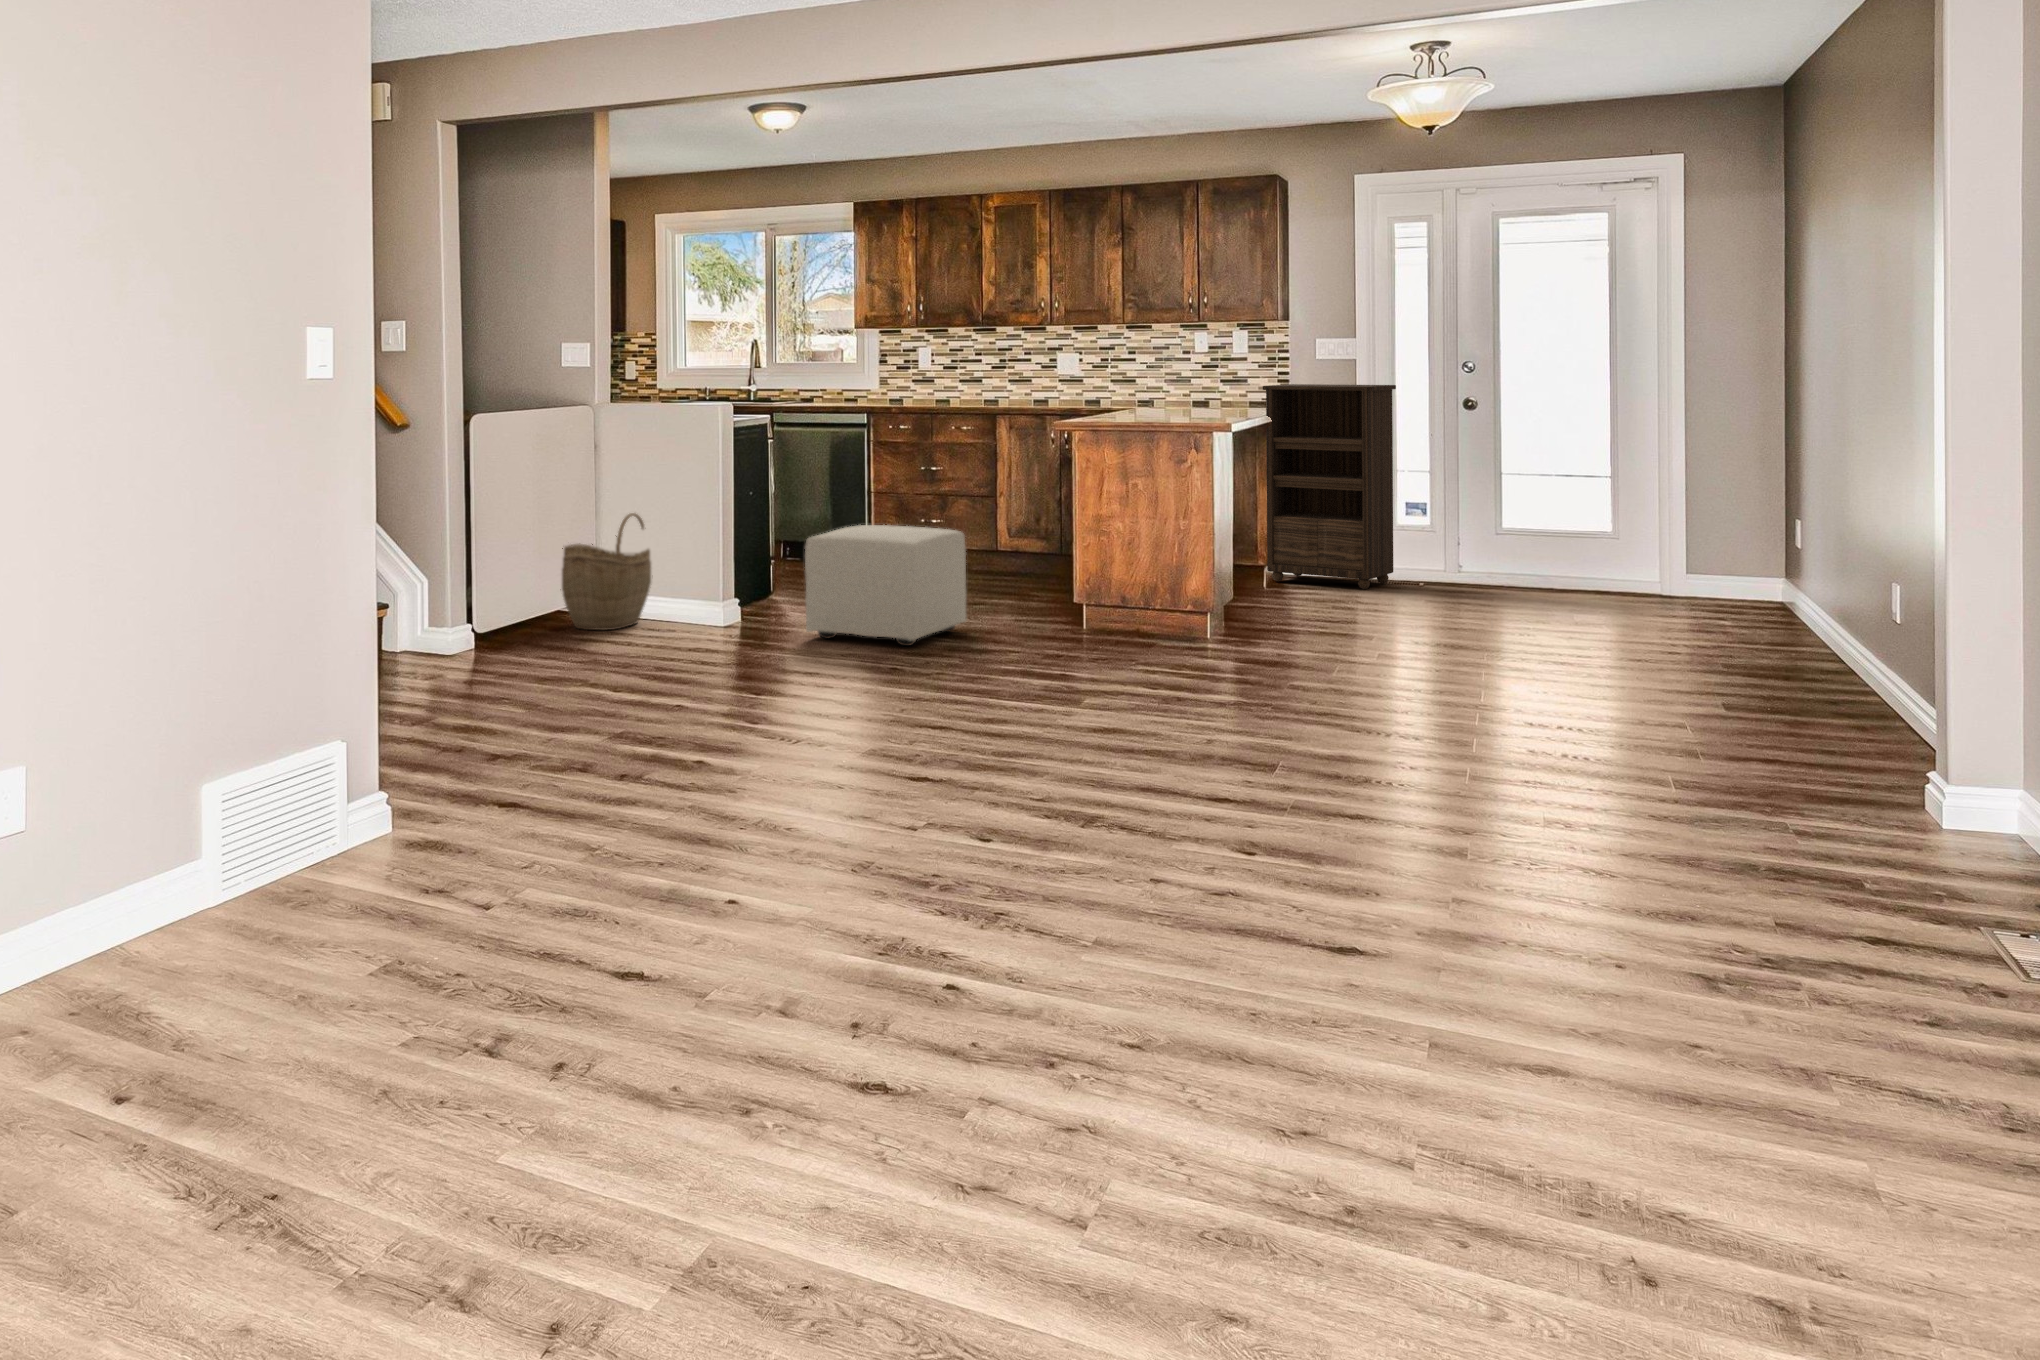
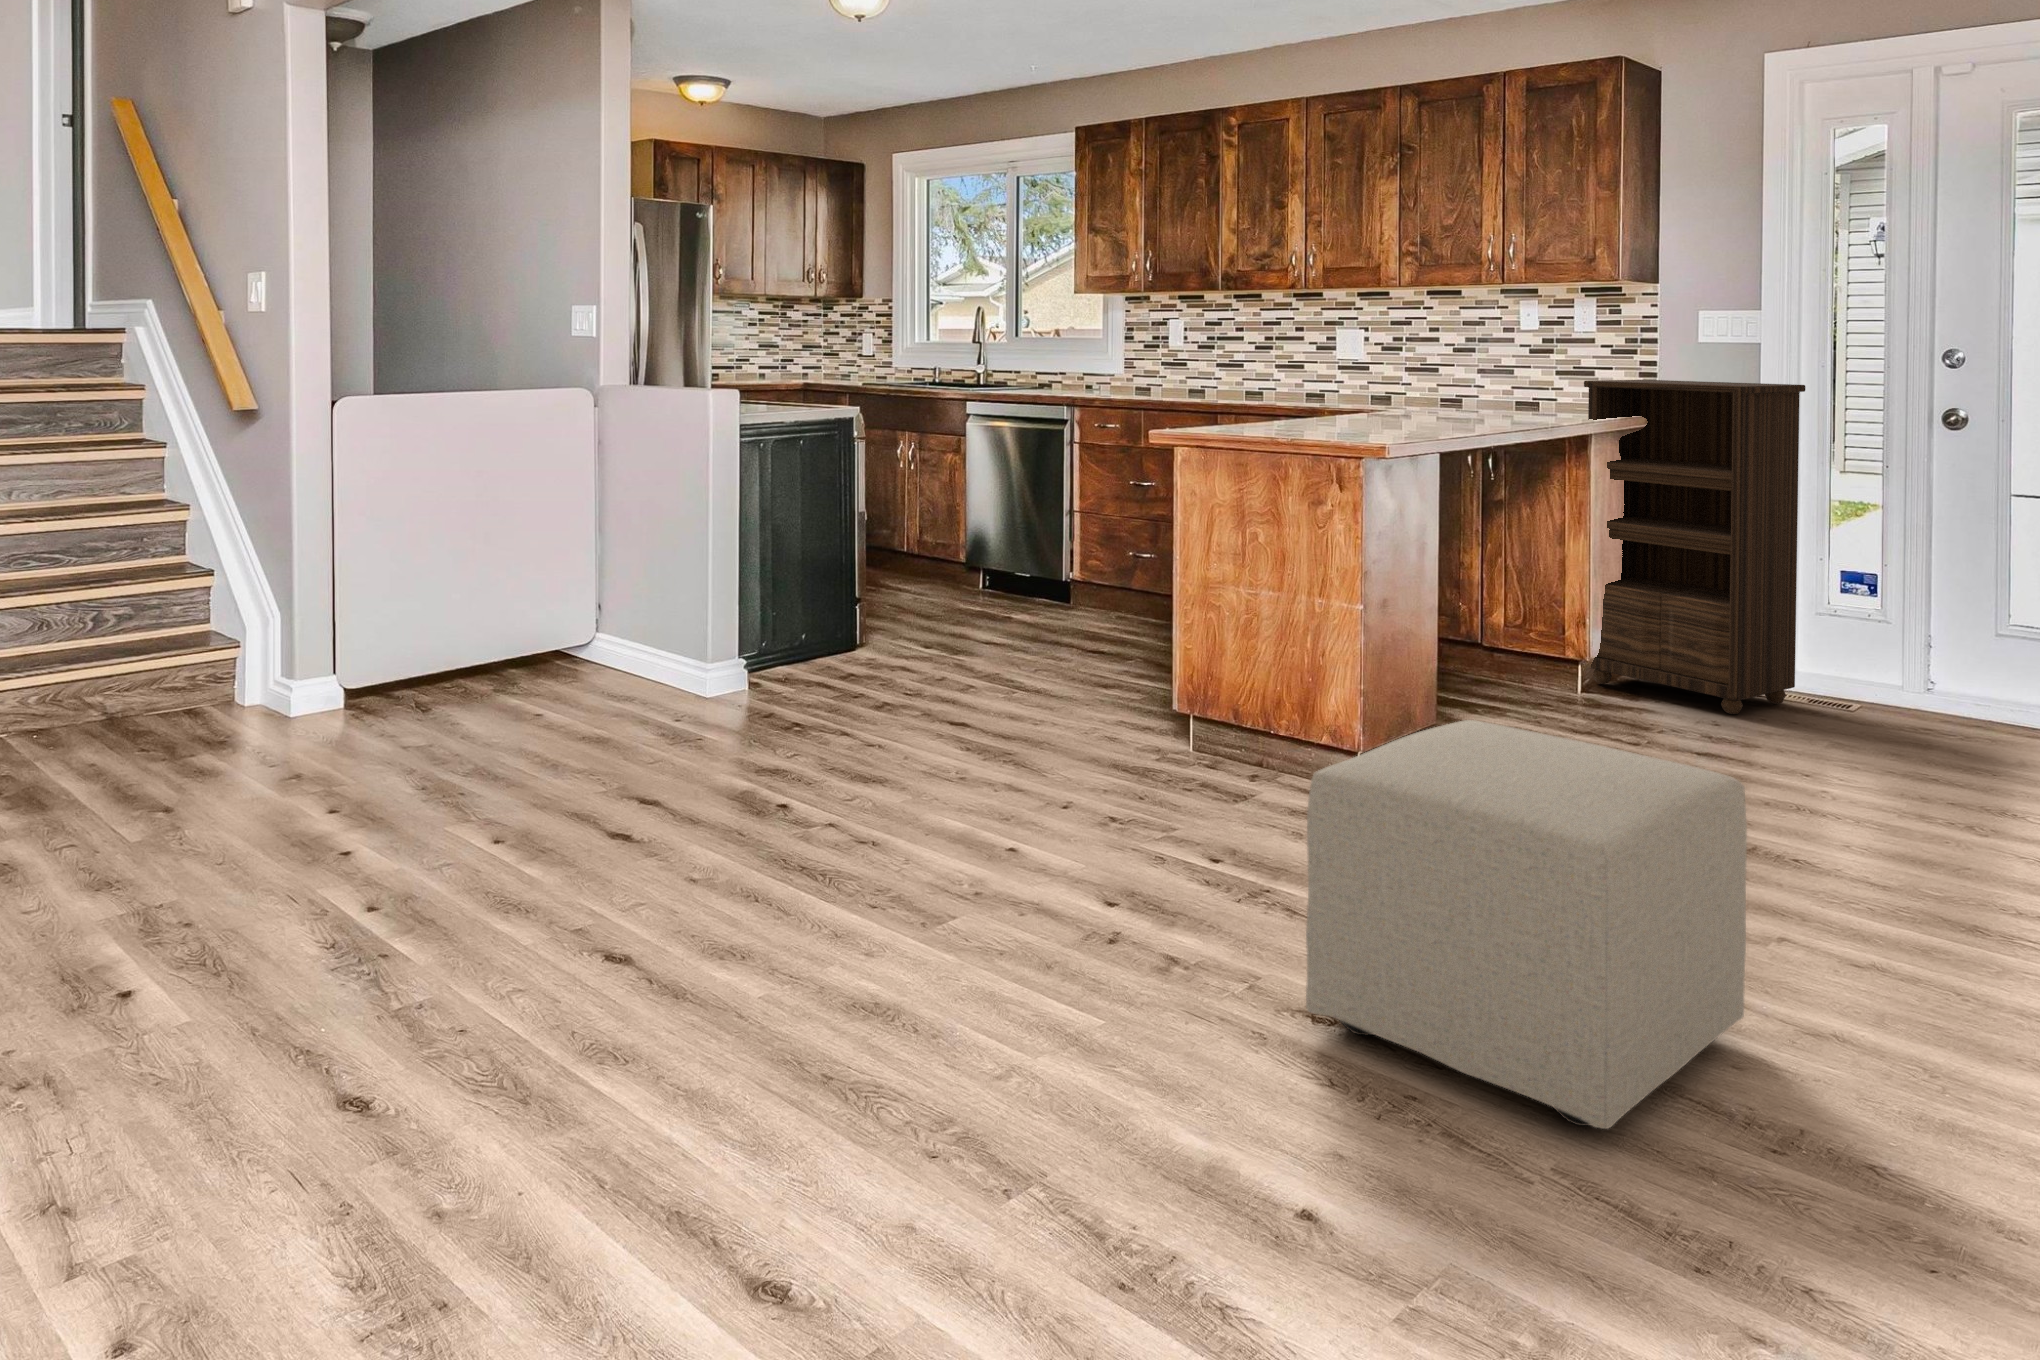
woven basket: present [560,513,651,631] -> none [458,527,606,699]
ottoman: present [805,525,966,646] -> present [1306,720,1747,1129]

